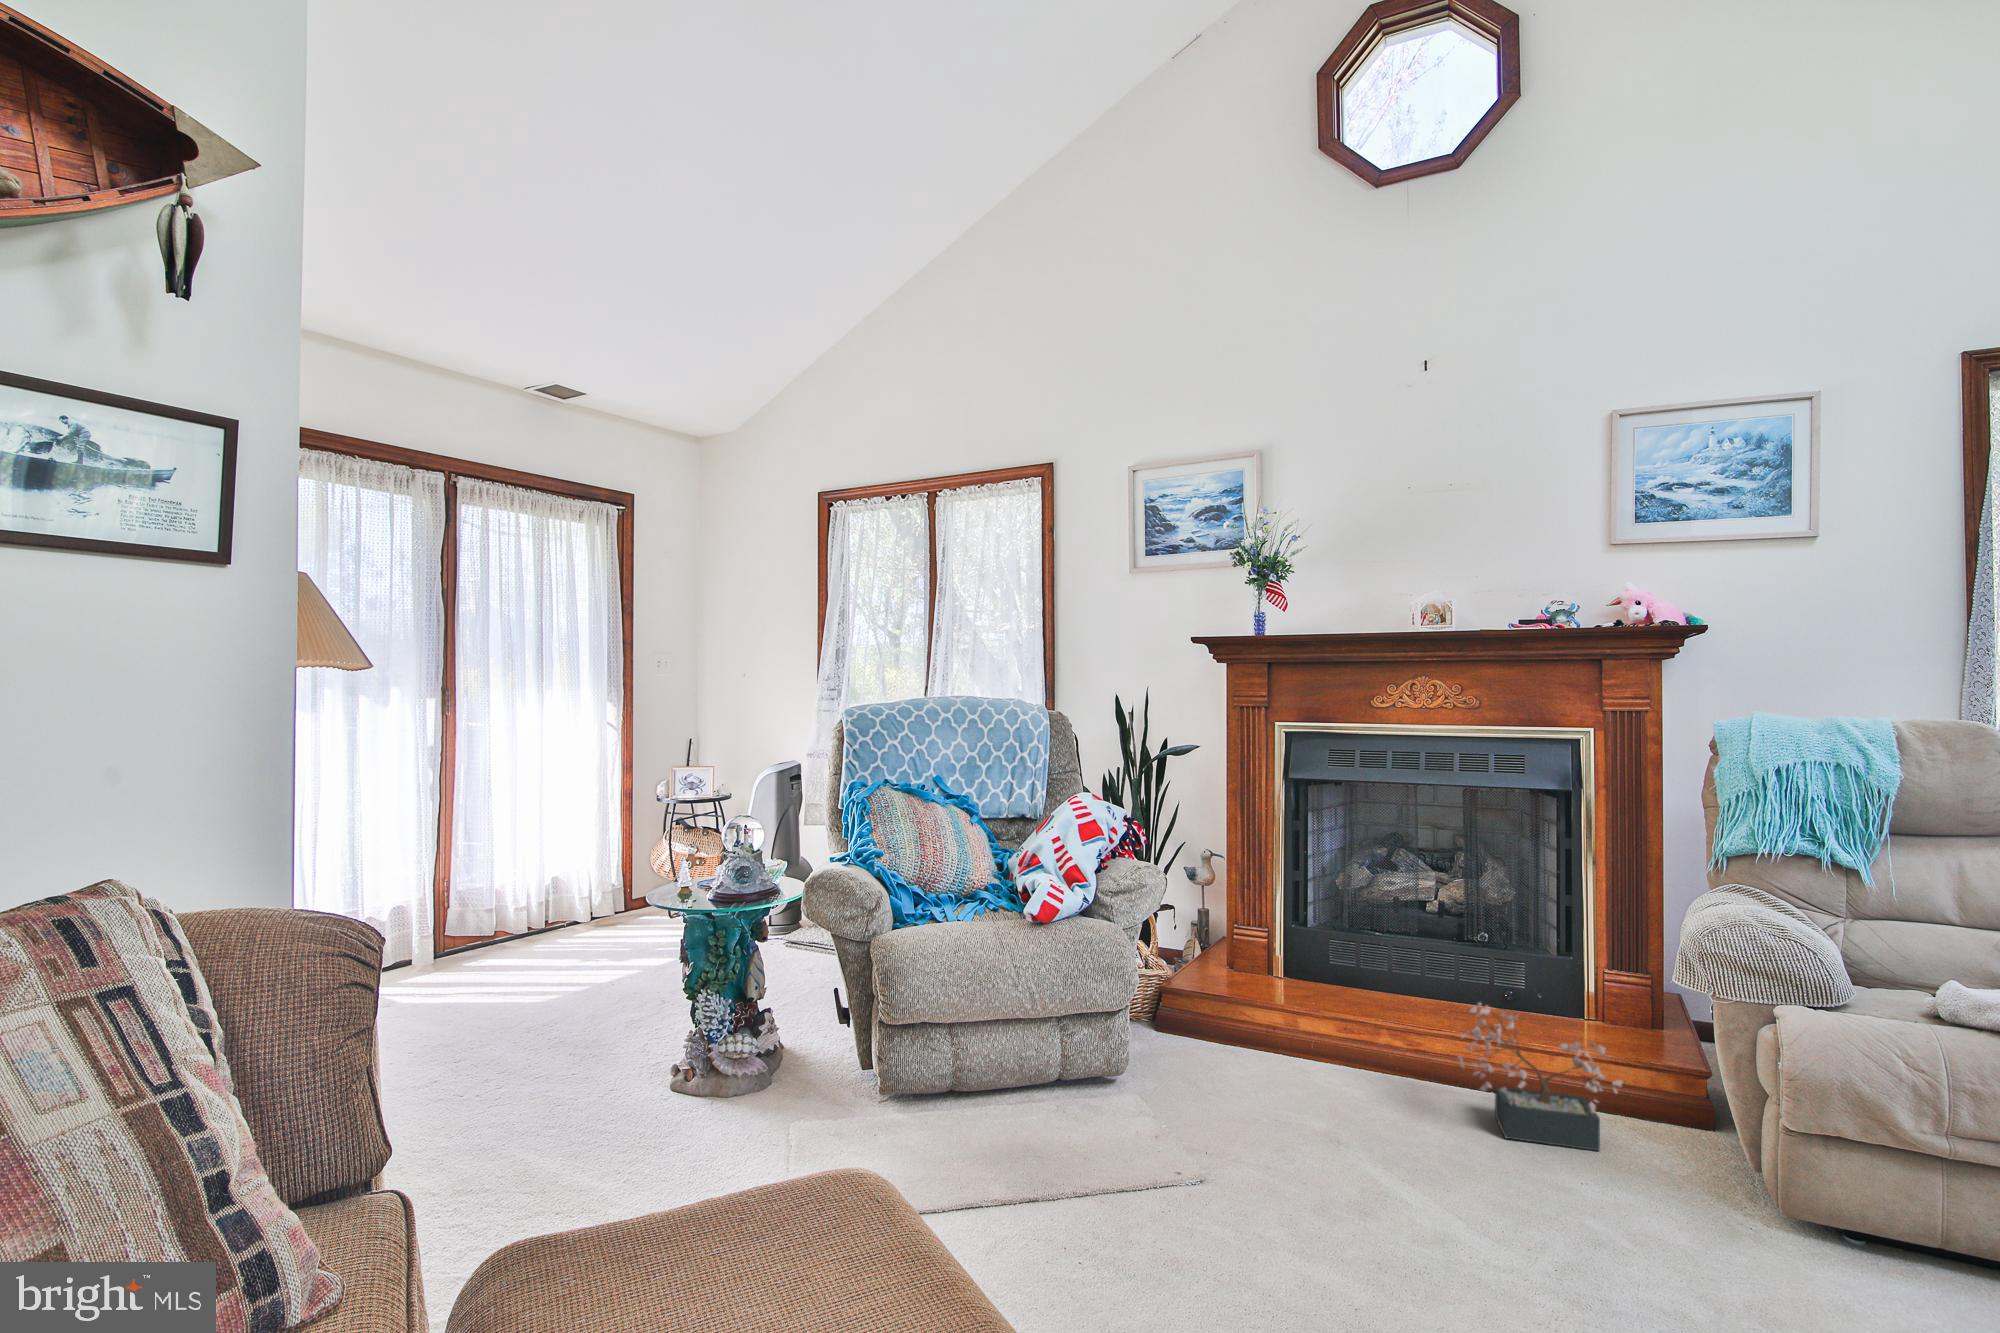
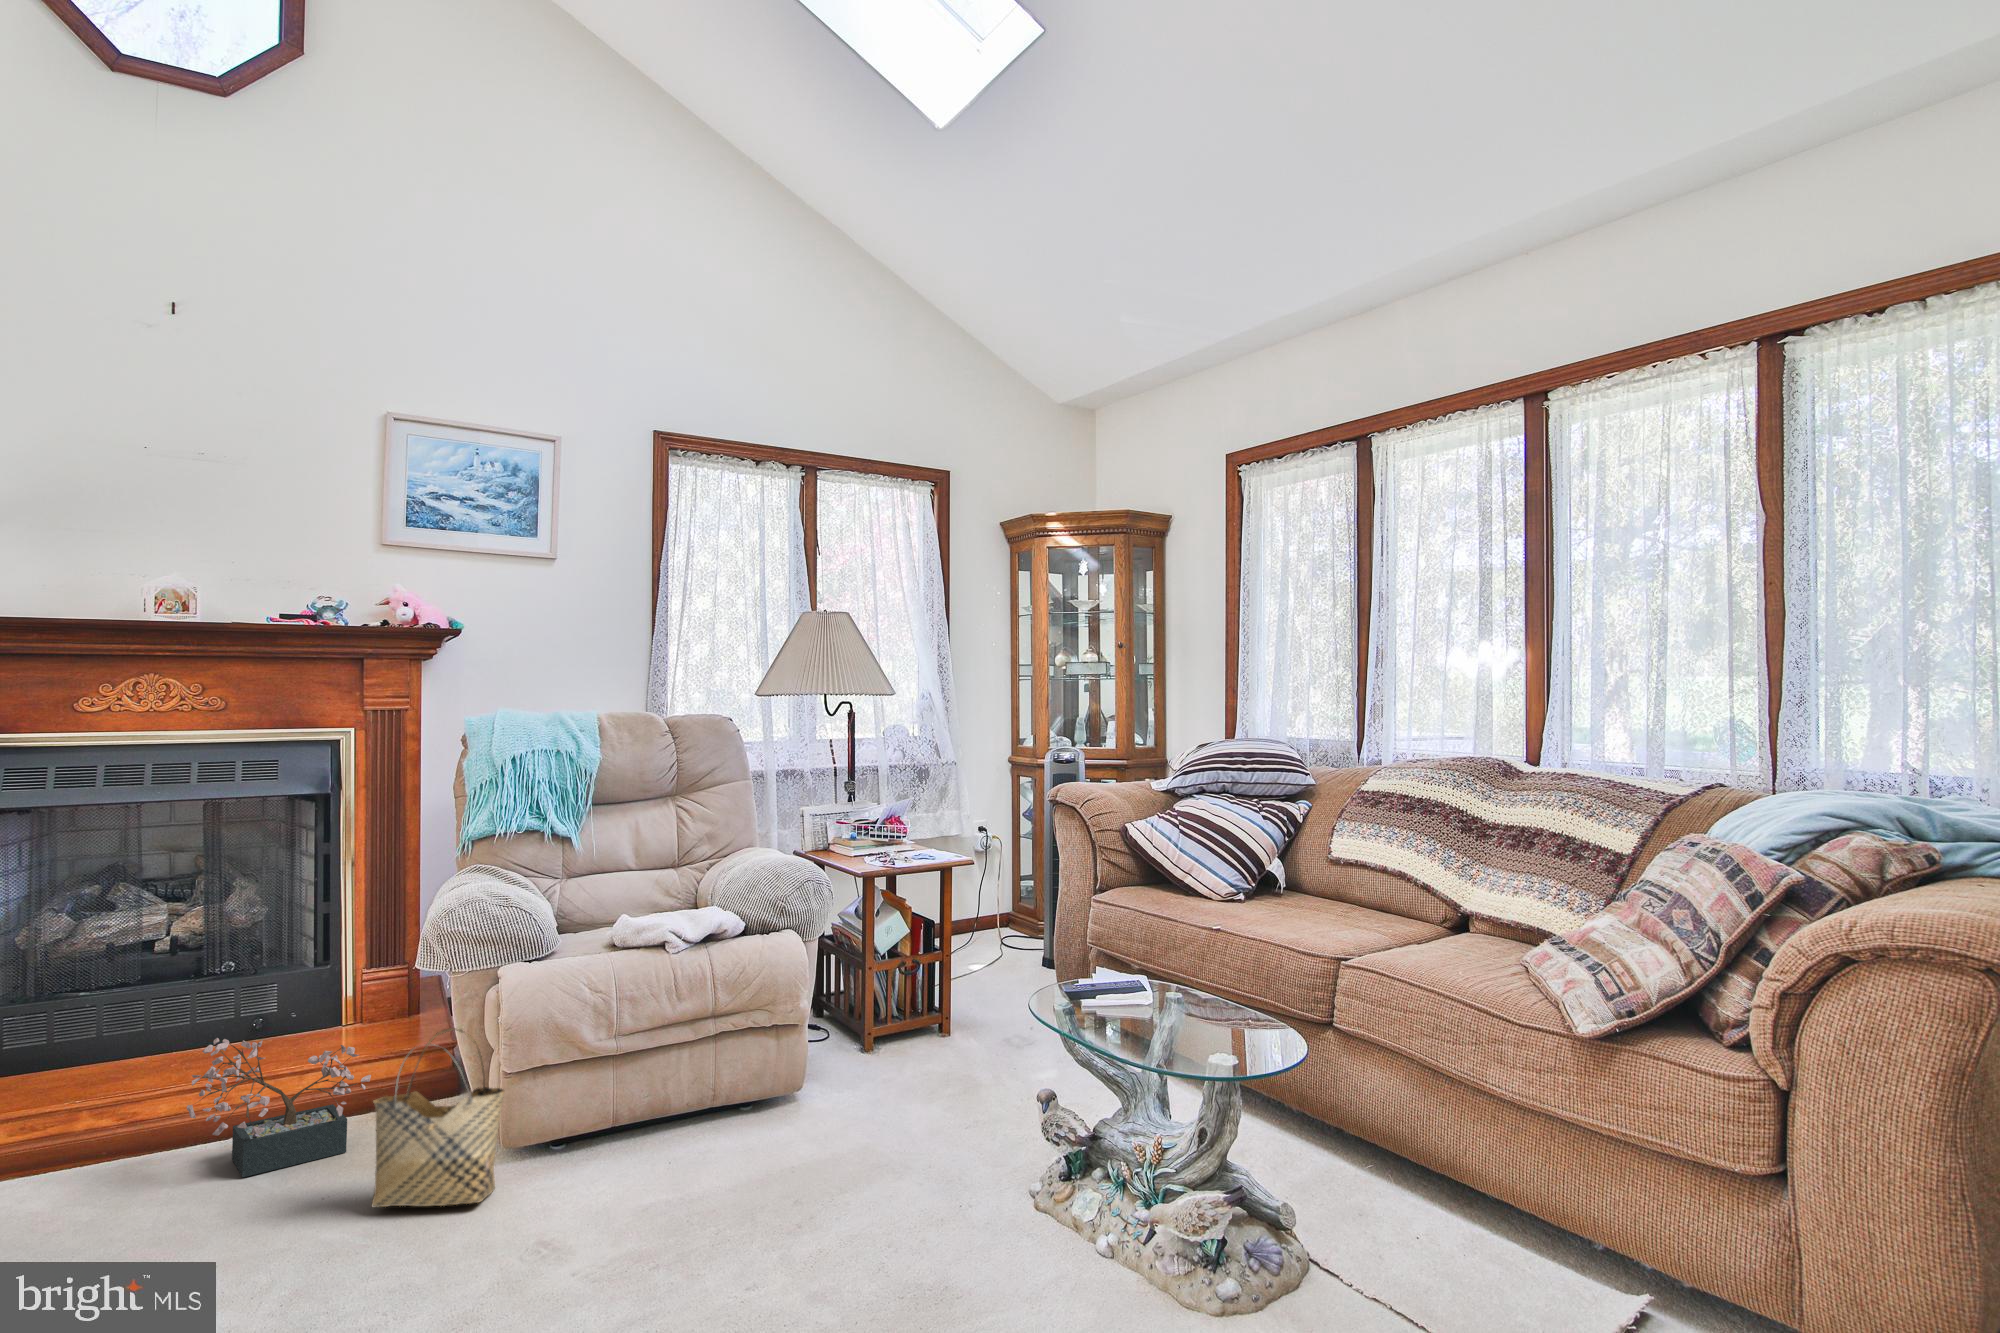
woven basket: none [1630,1062,1790,1276] -> present [372,1028,505,1208]

